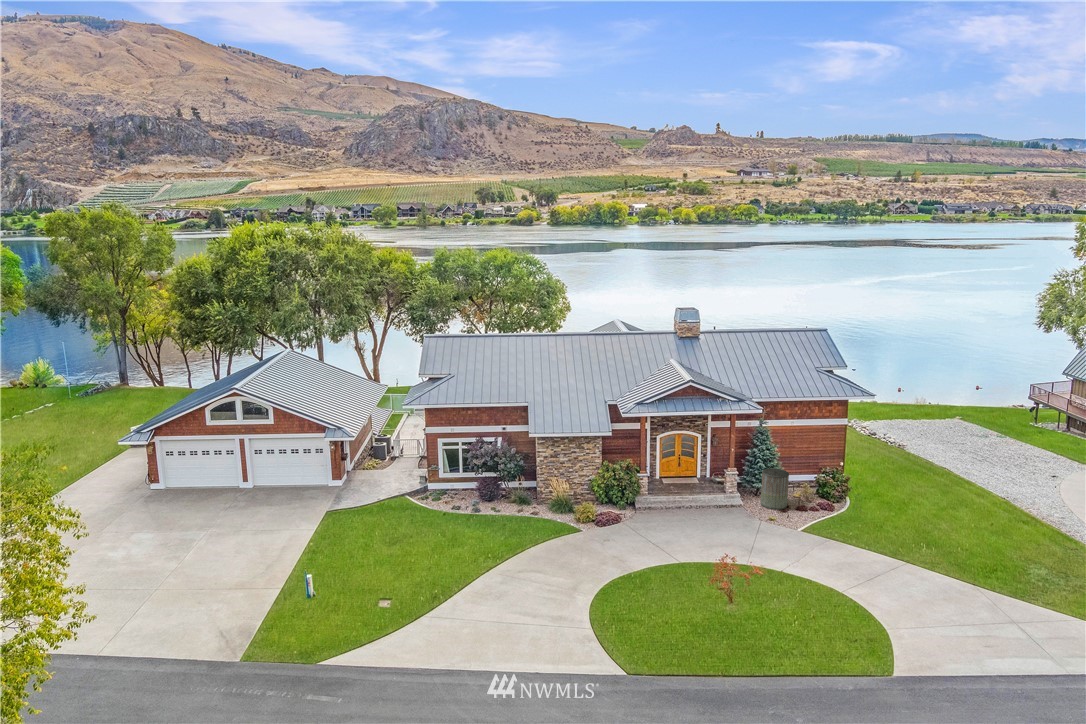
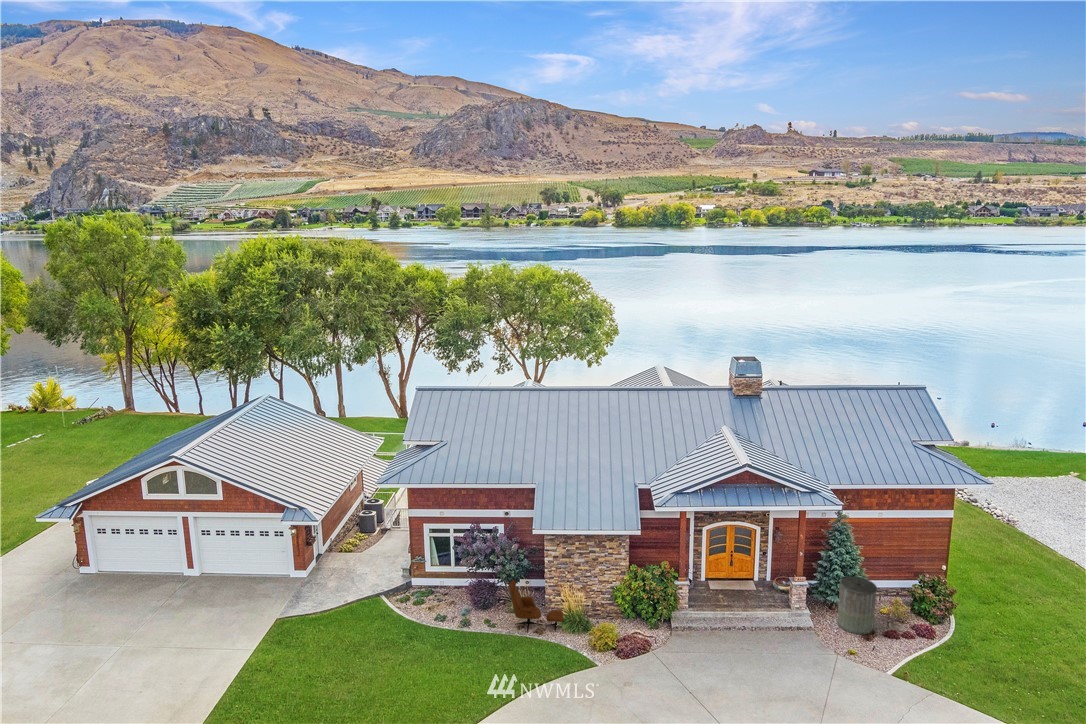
lounge chair: none [510,475,554,514] -> present [509,580,564,633]

